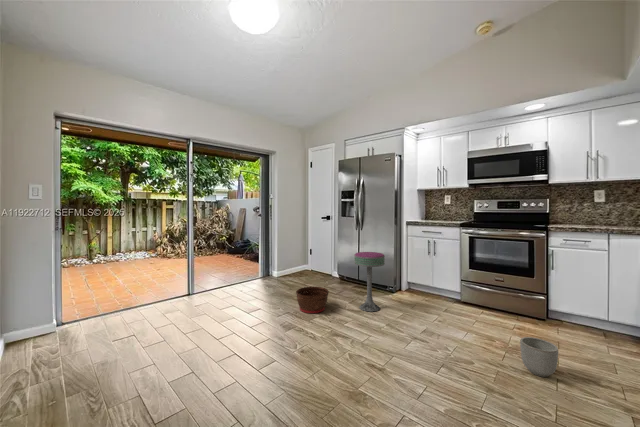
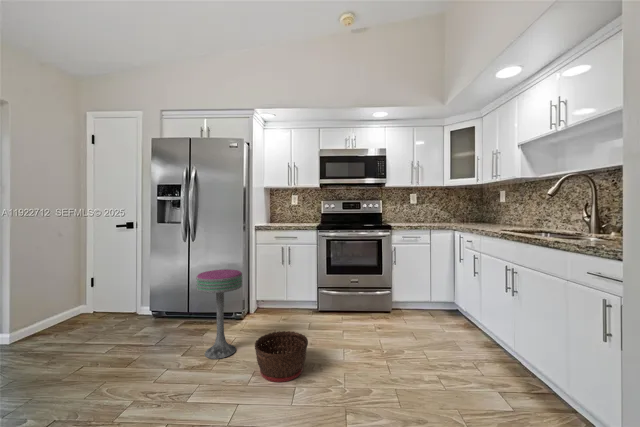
basket: present [296,287,329,313] -> present [255,331,308,382]
planter: present [520,337,558,377] -> none [409,338,441,378]

